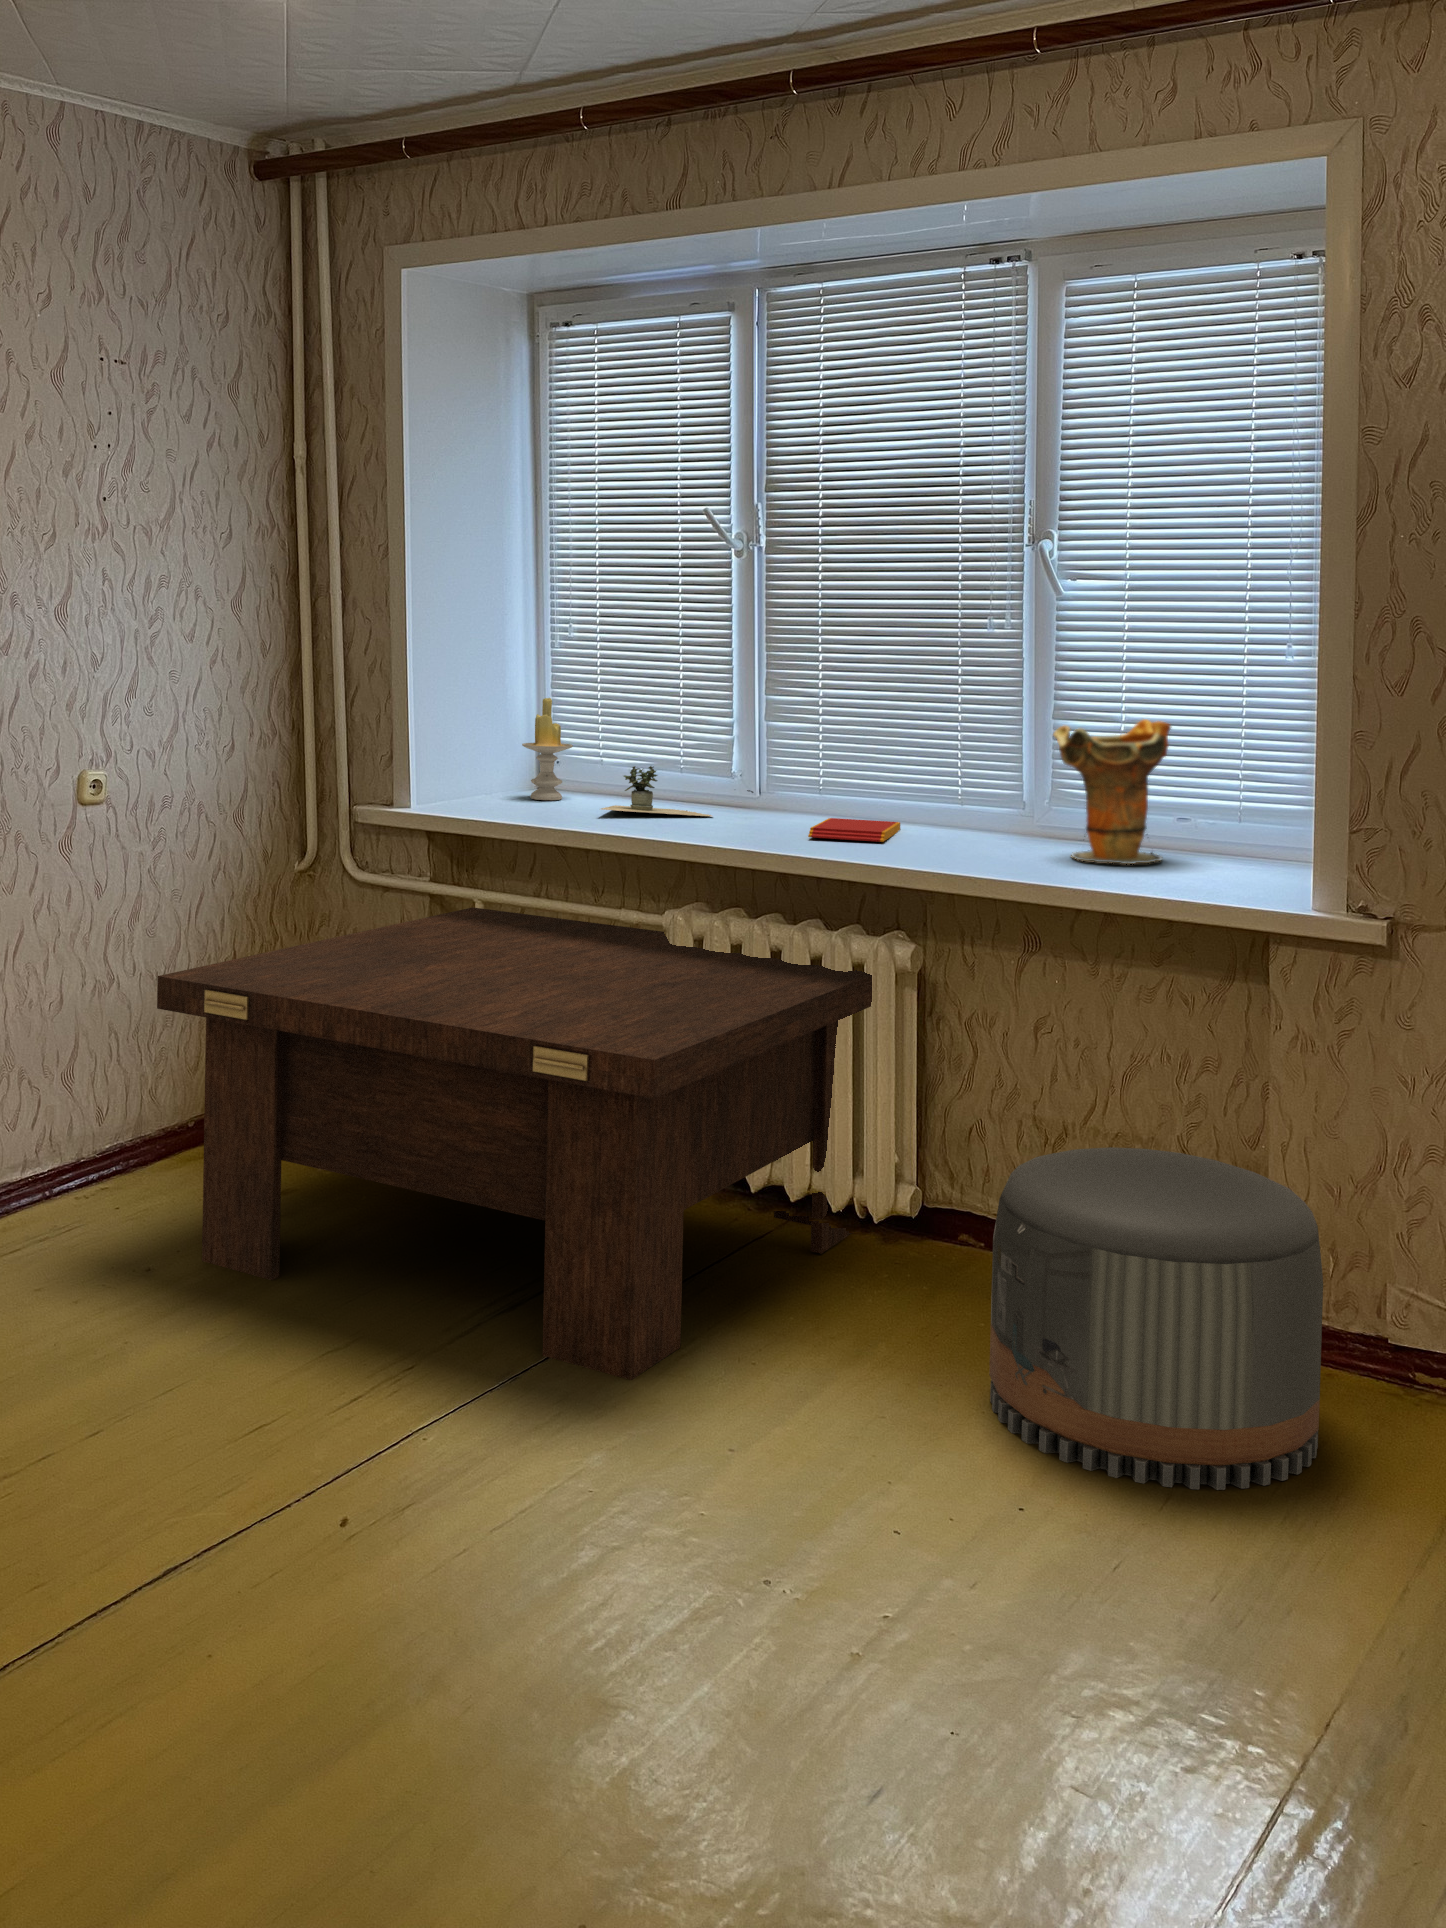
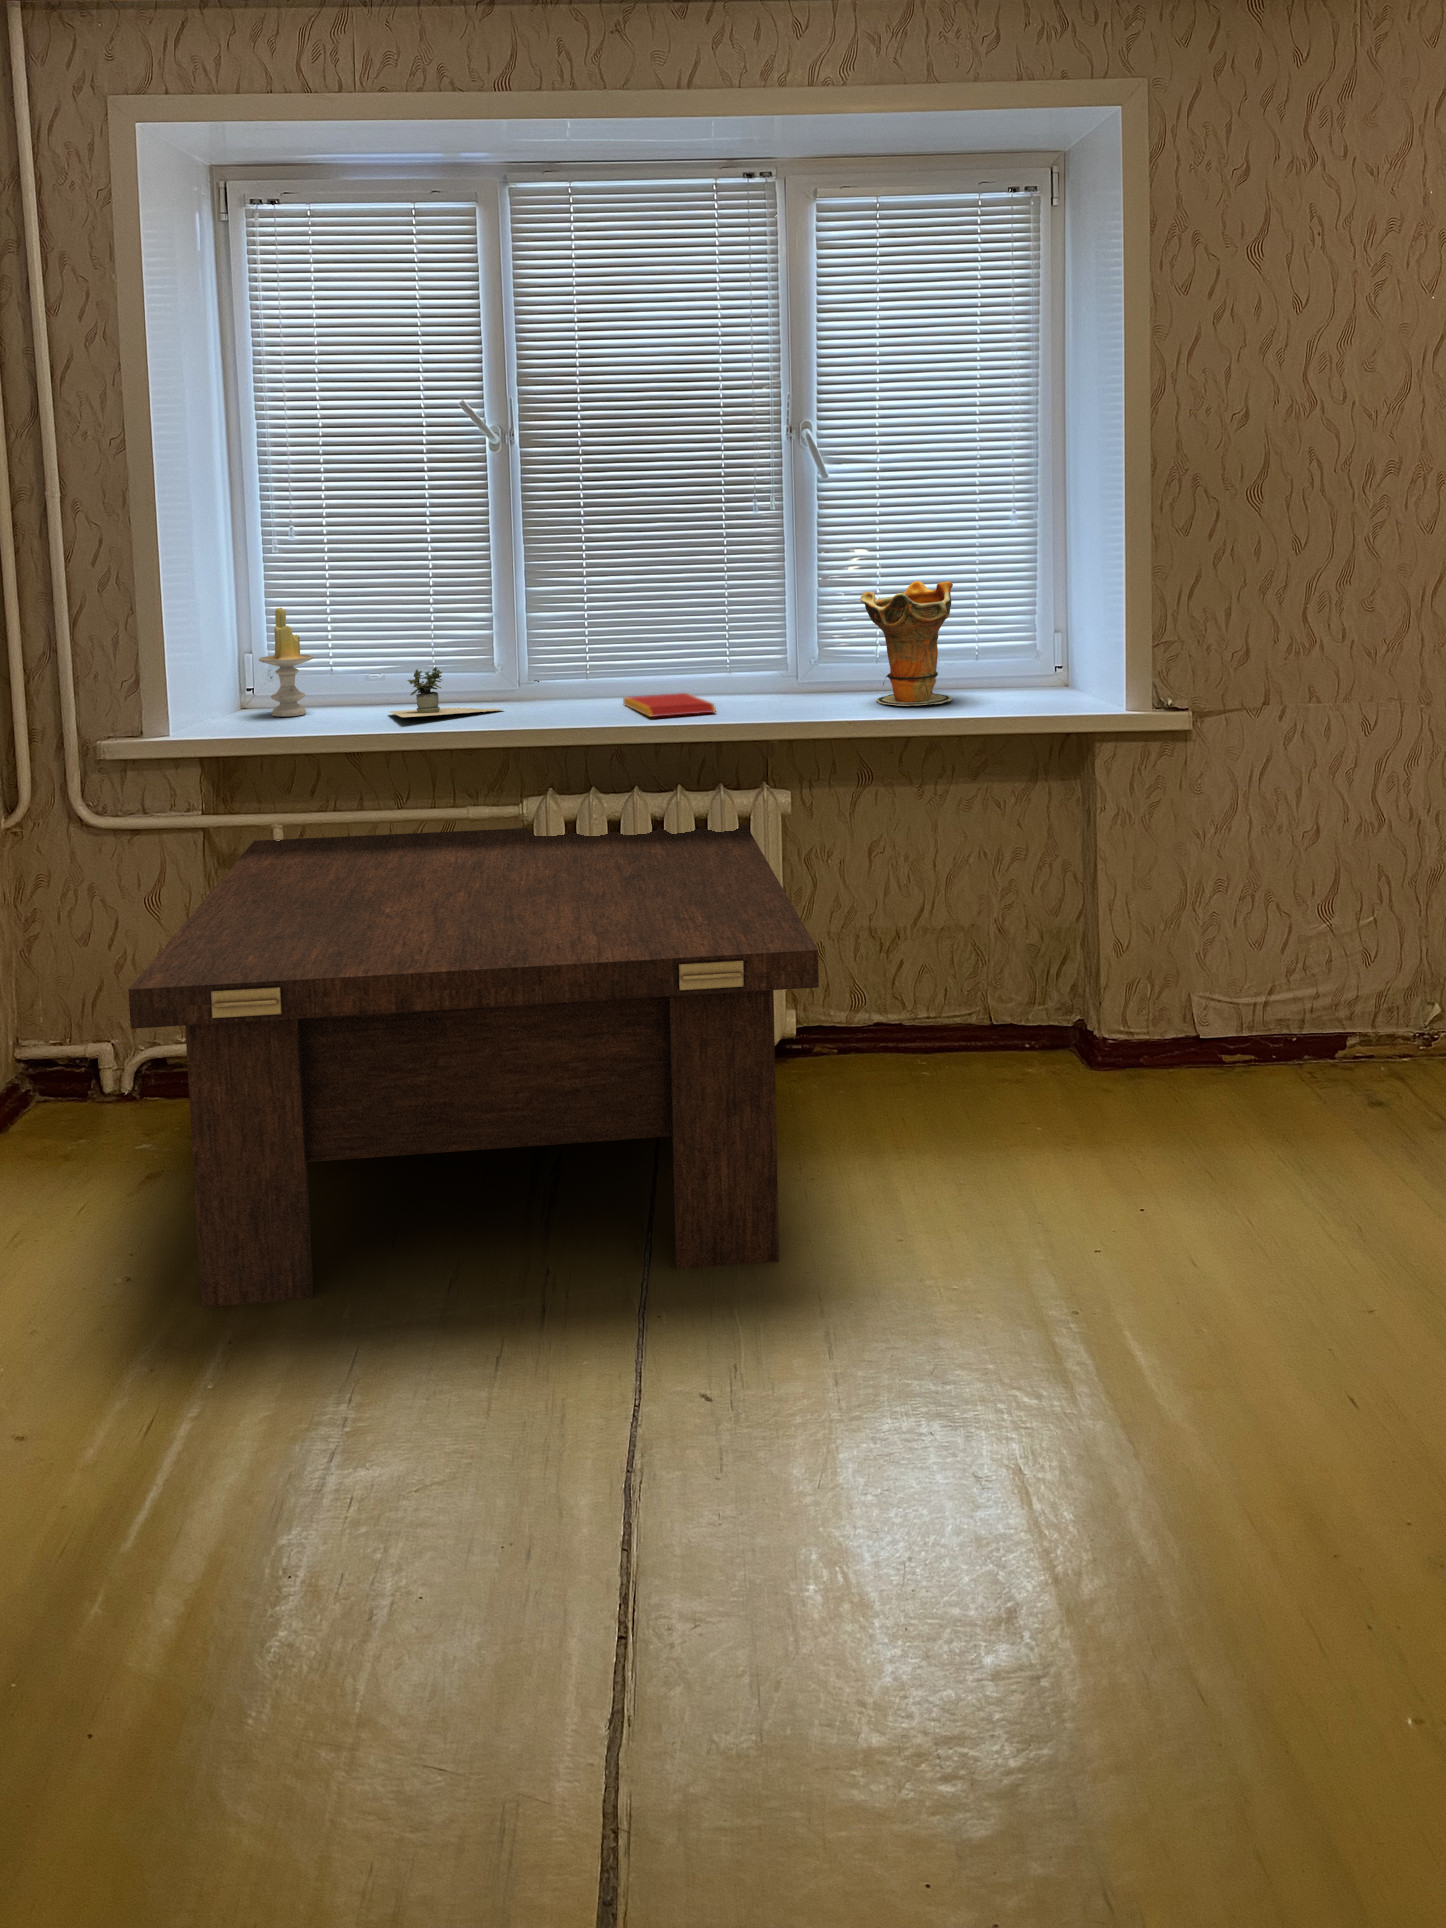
pouf: present [989,1147,1323,1490] -> none [998,930,1259,1200]

